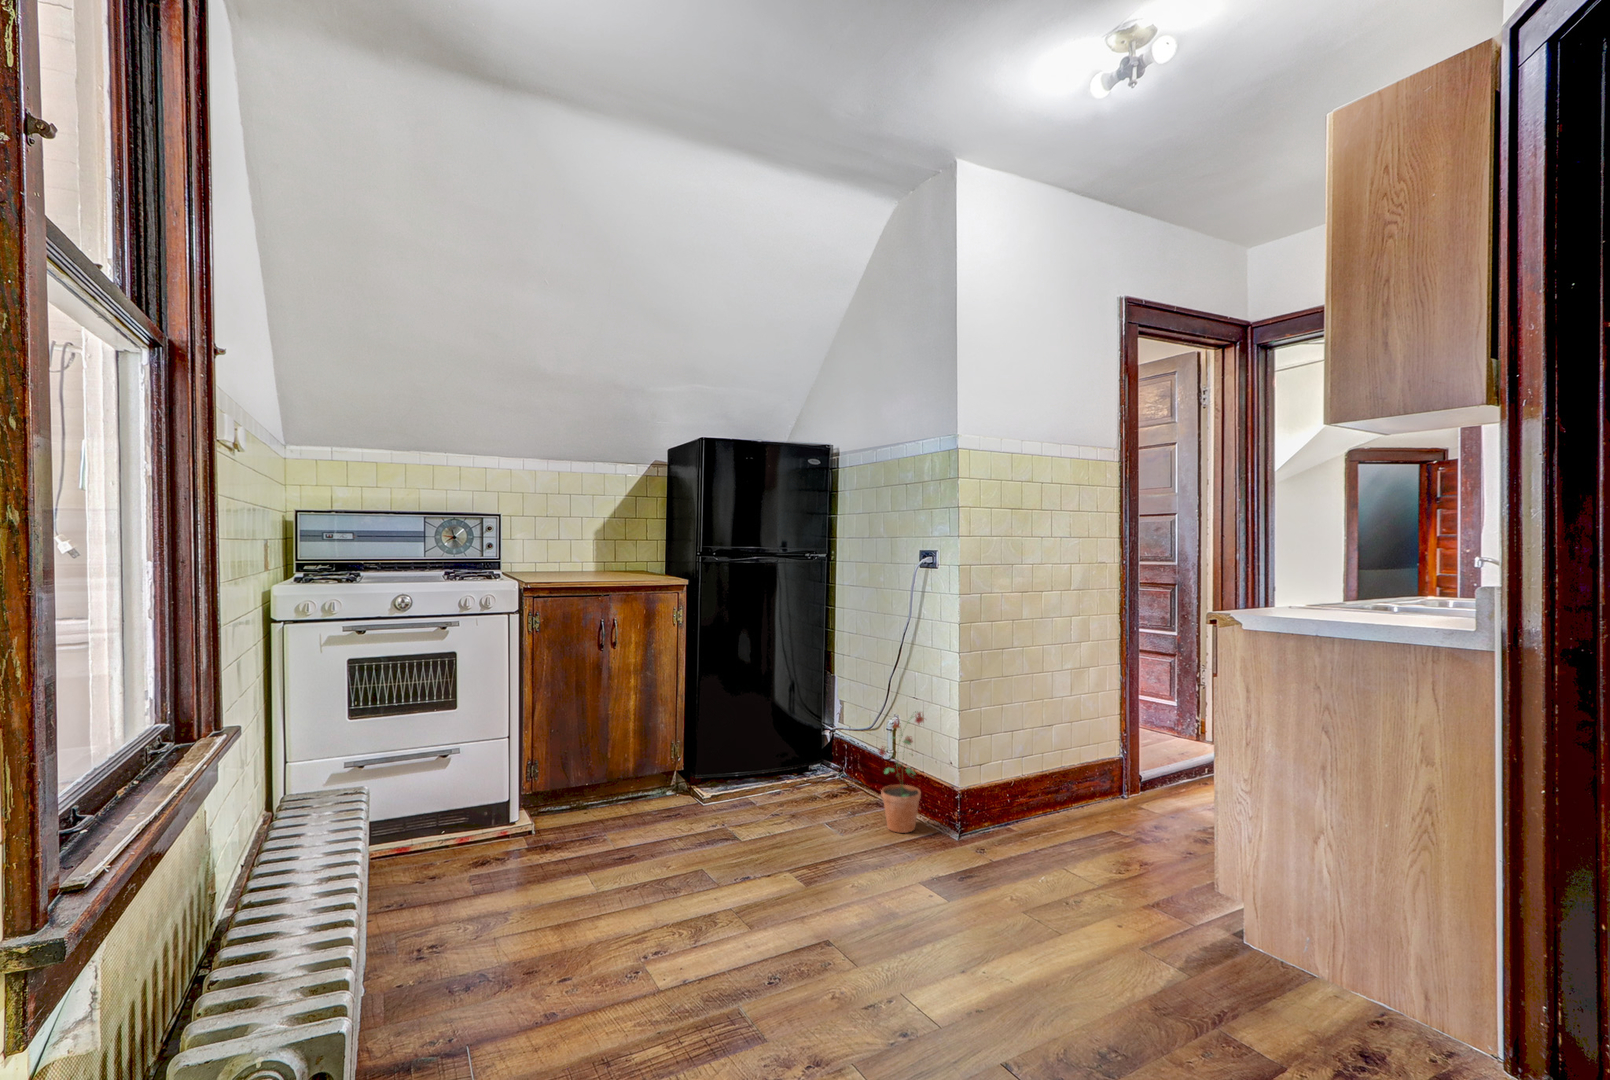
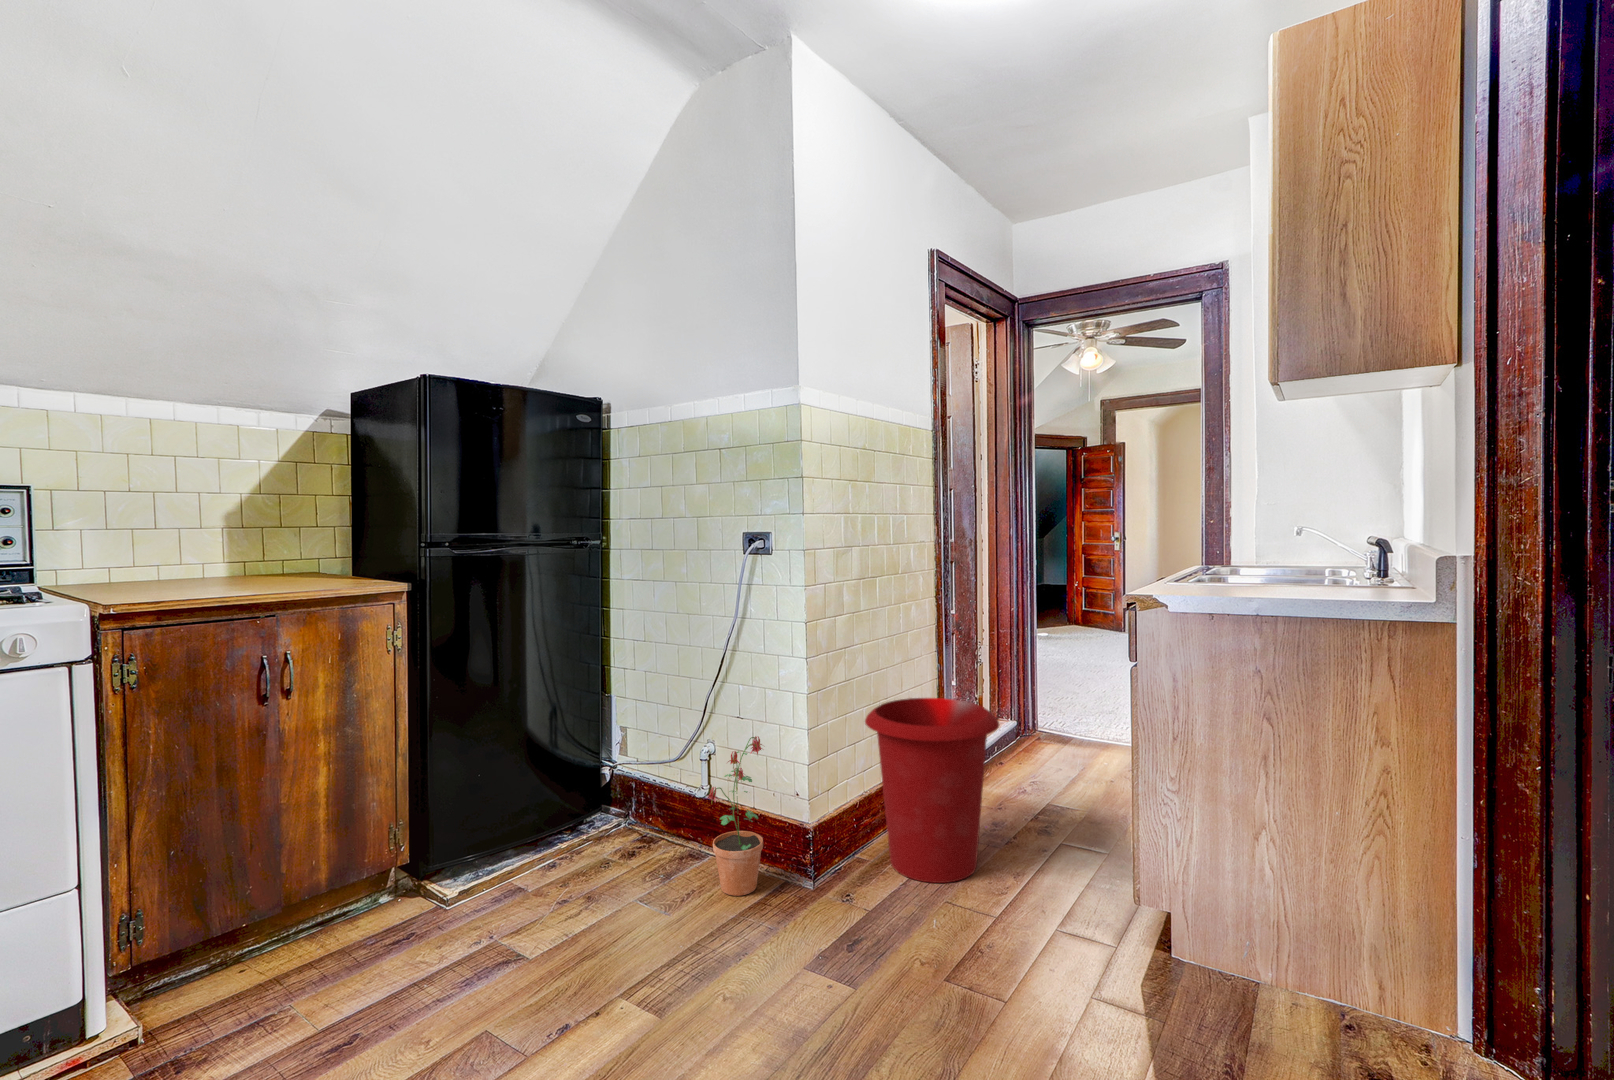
waste bin: none [1013,698,1135,857] -> present [865,698,999,883]

